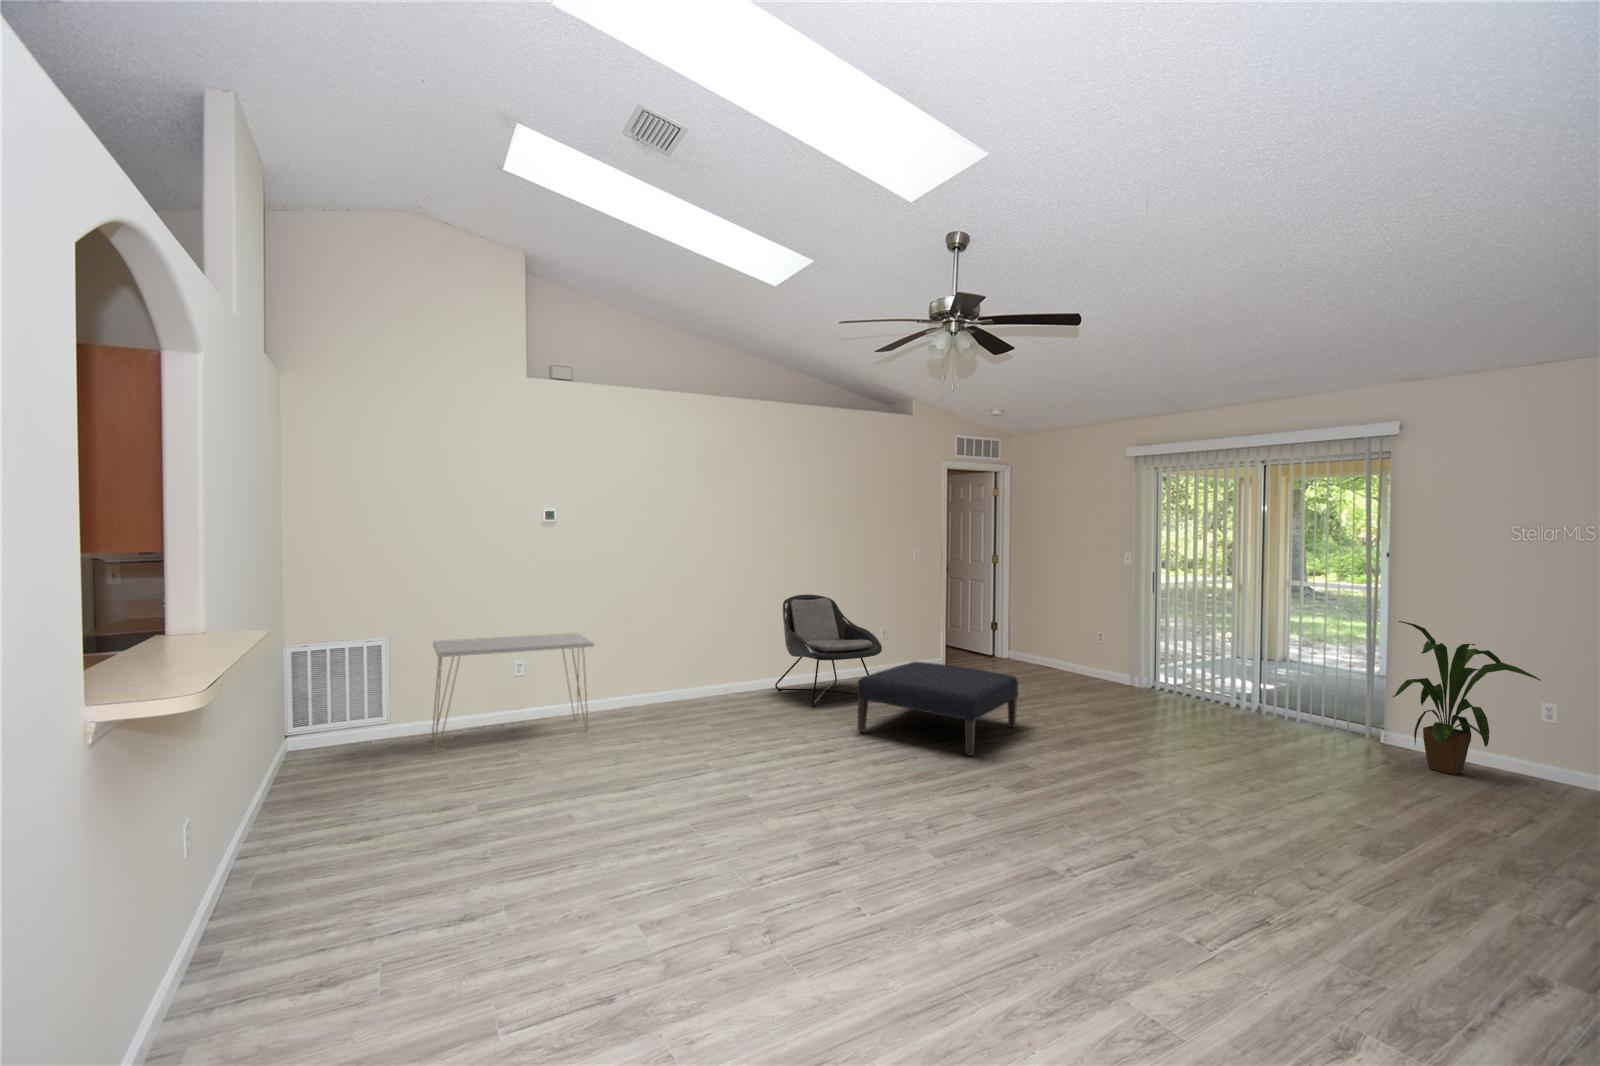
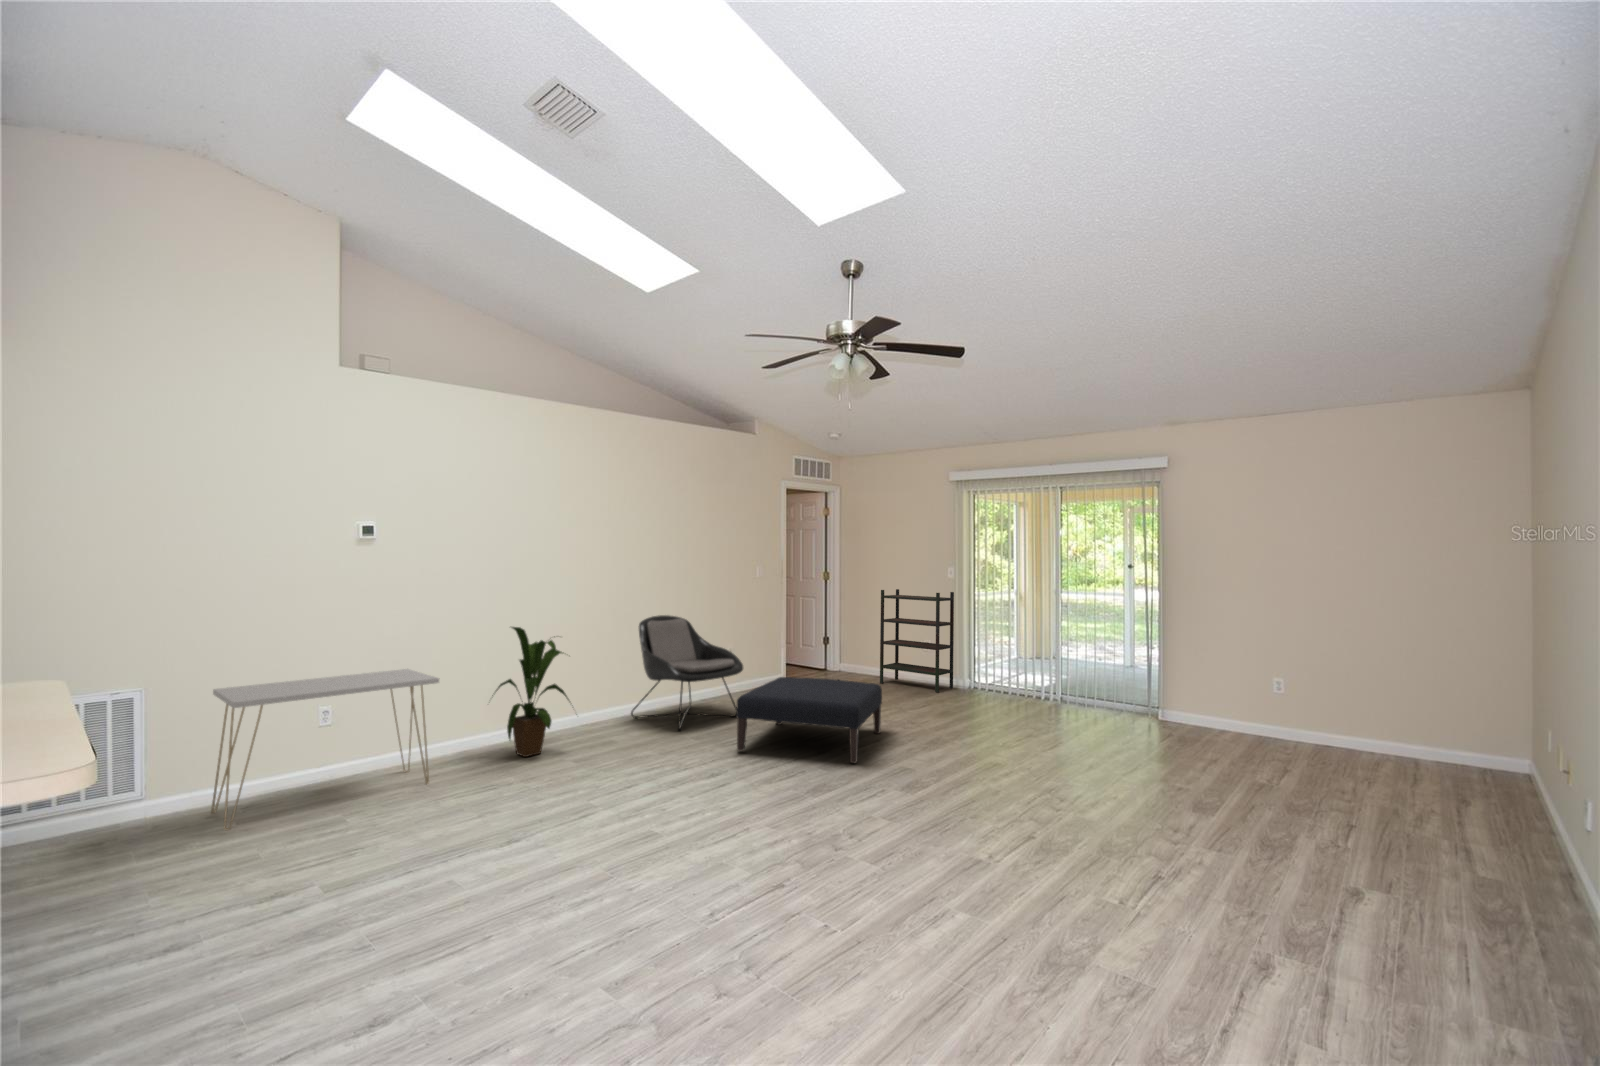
bookshelf: none [1043,575,1129,689] -> present [880,589,954,692]
house plant: present [1393,621,1541,775] -> present [492,627,569,757]

